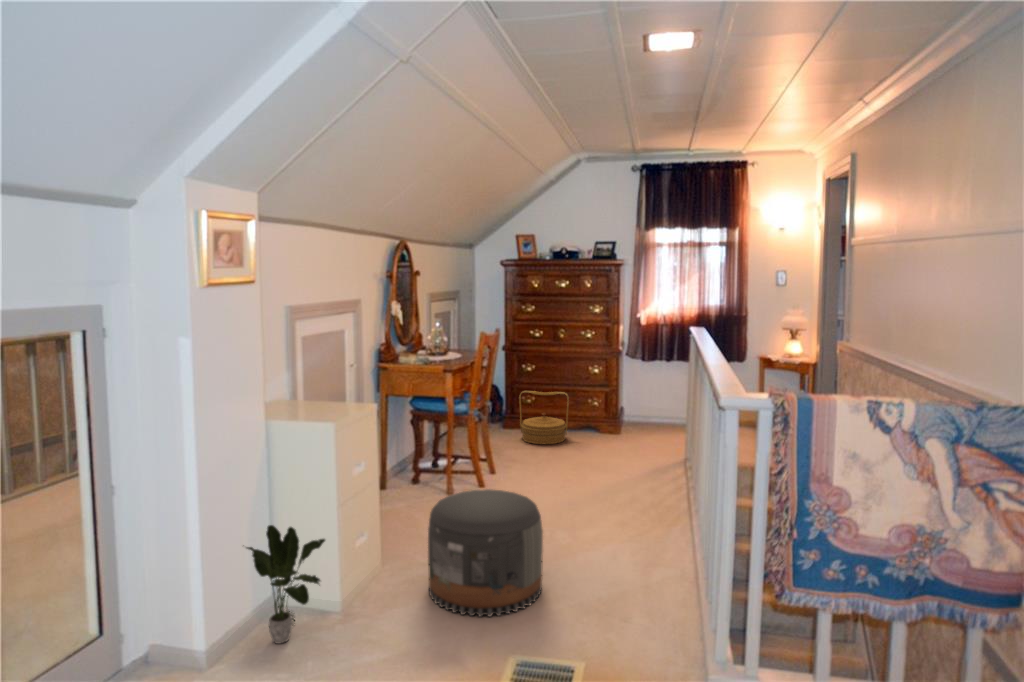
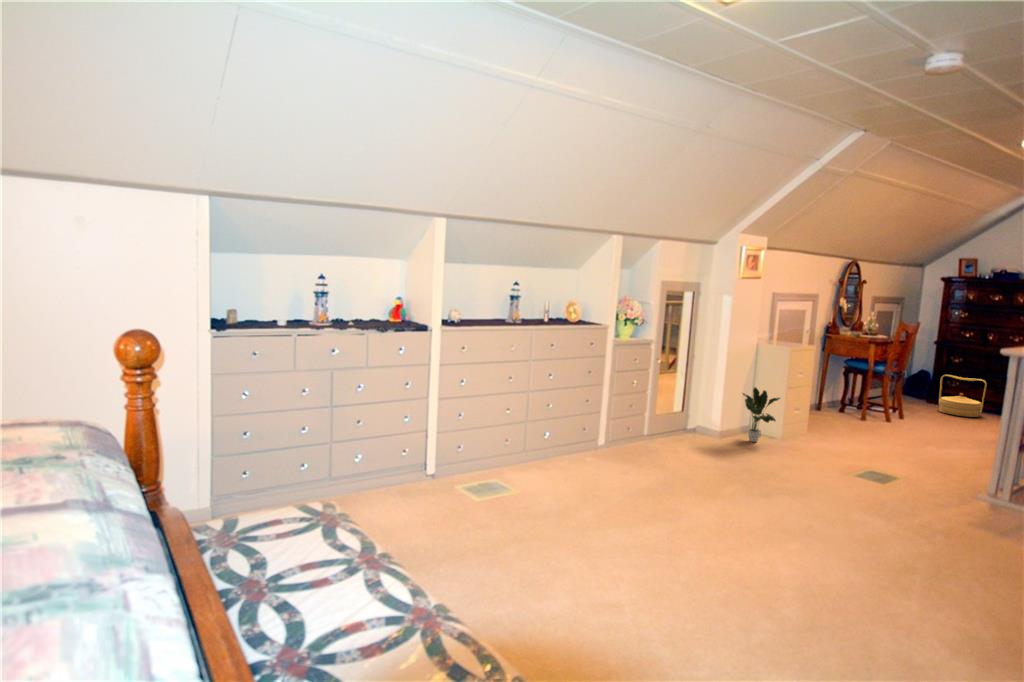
pouf: present [428,489,543,617] -> none [834,400,911,462]

